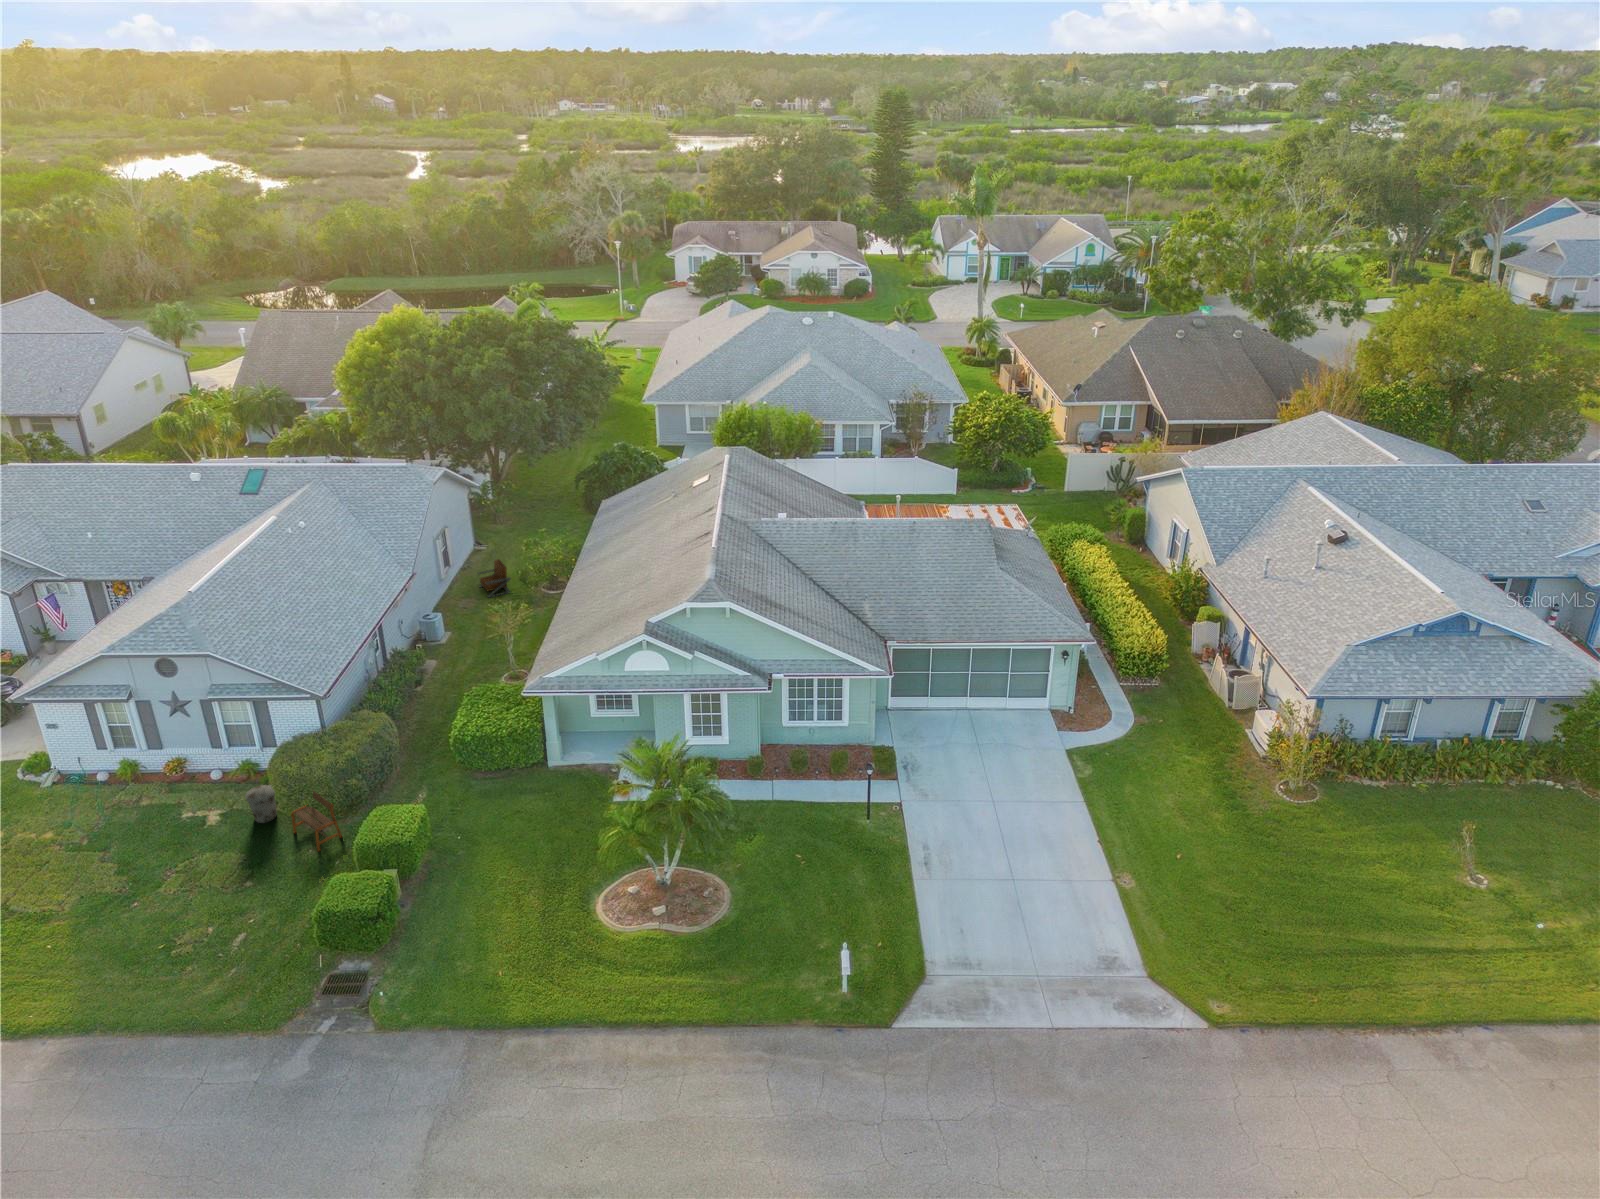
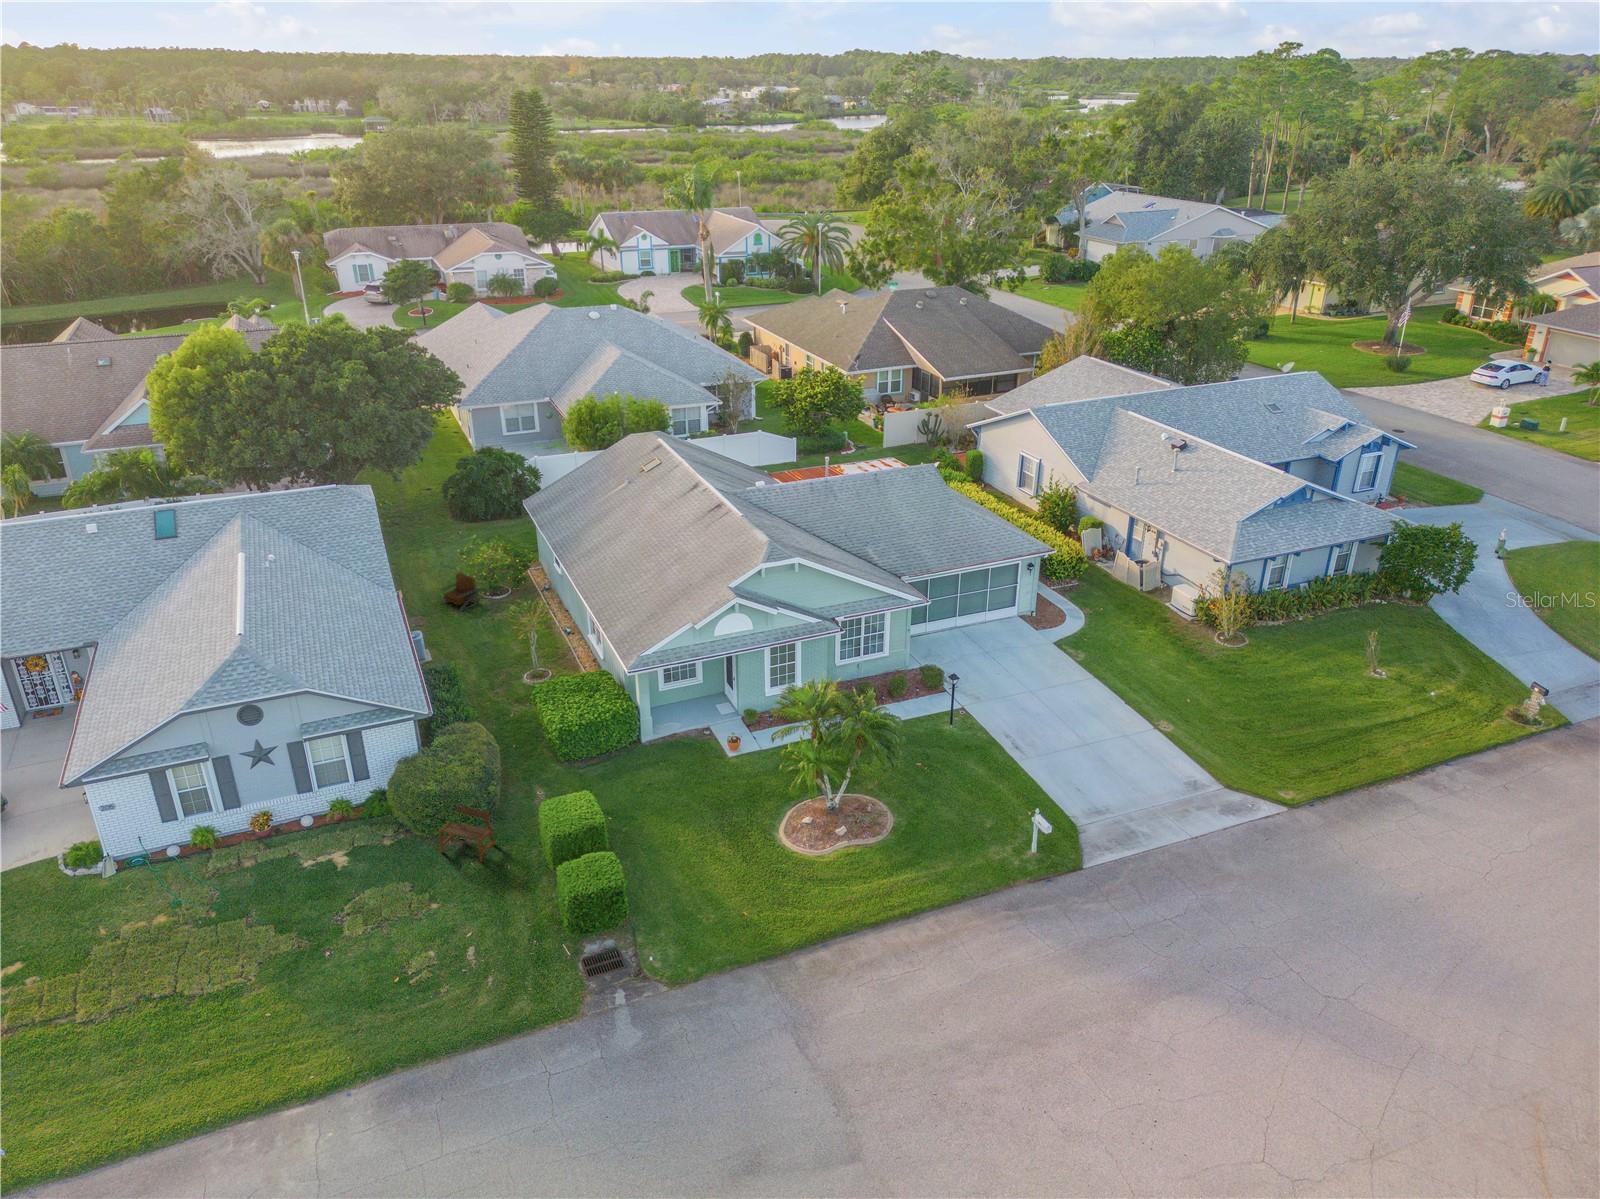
trash can: present [245,785,277,823] -> none [378,813,409,853]

